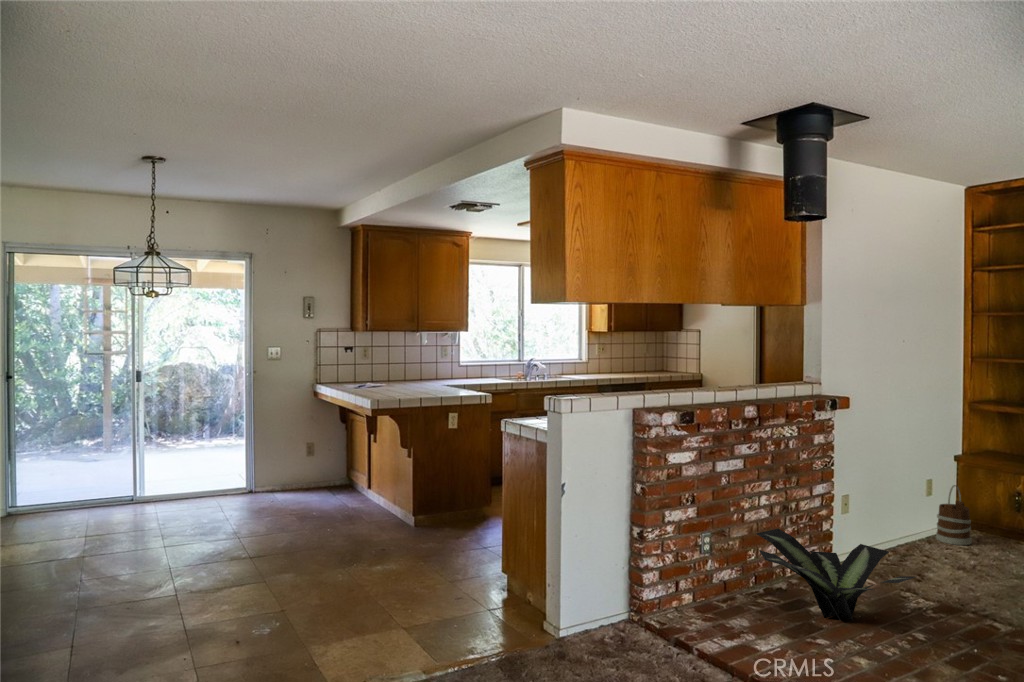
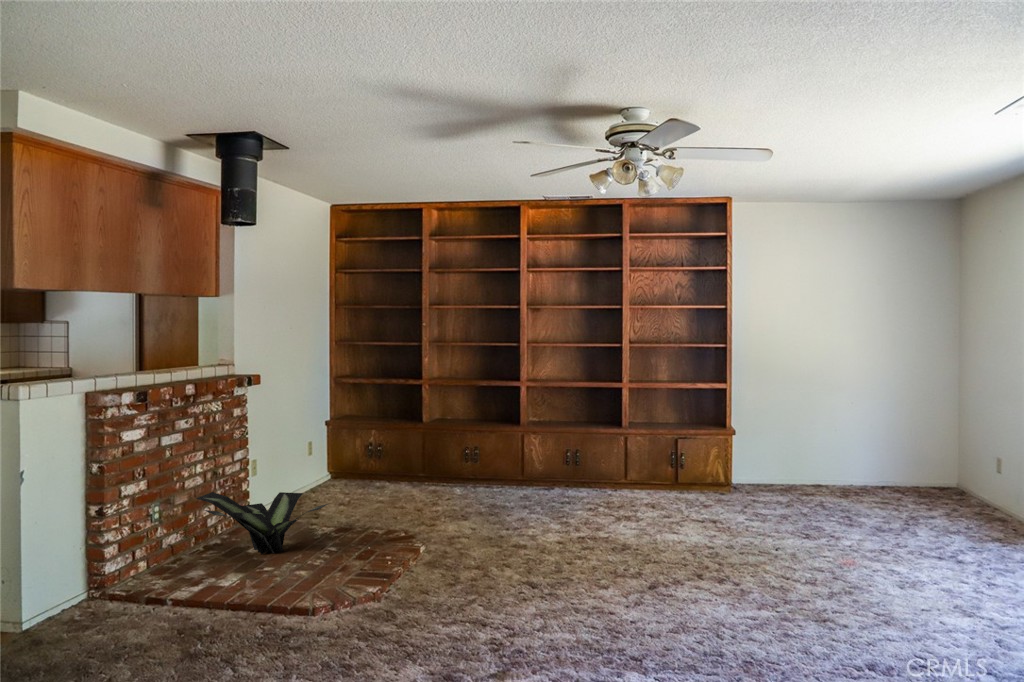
wooden bucket: present [936,485,972,545] -> none [317,443,343,491]

